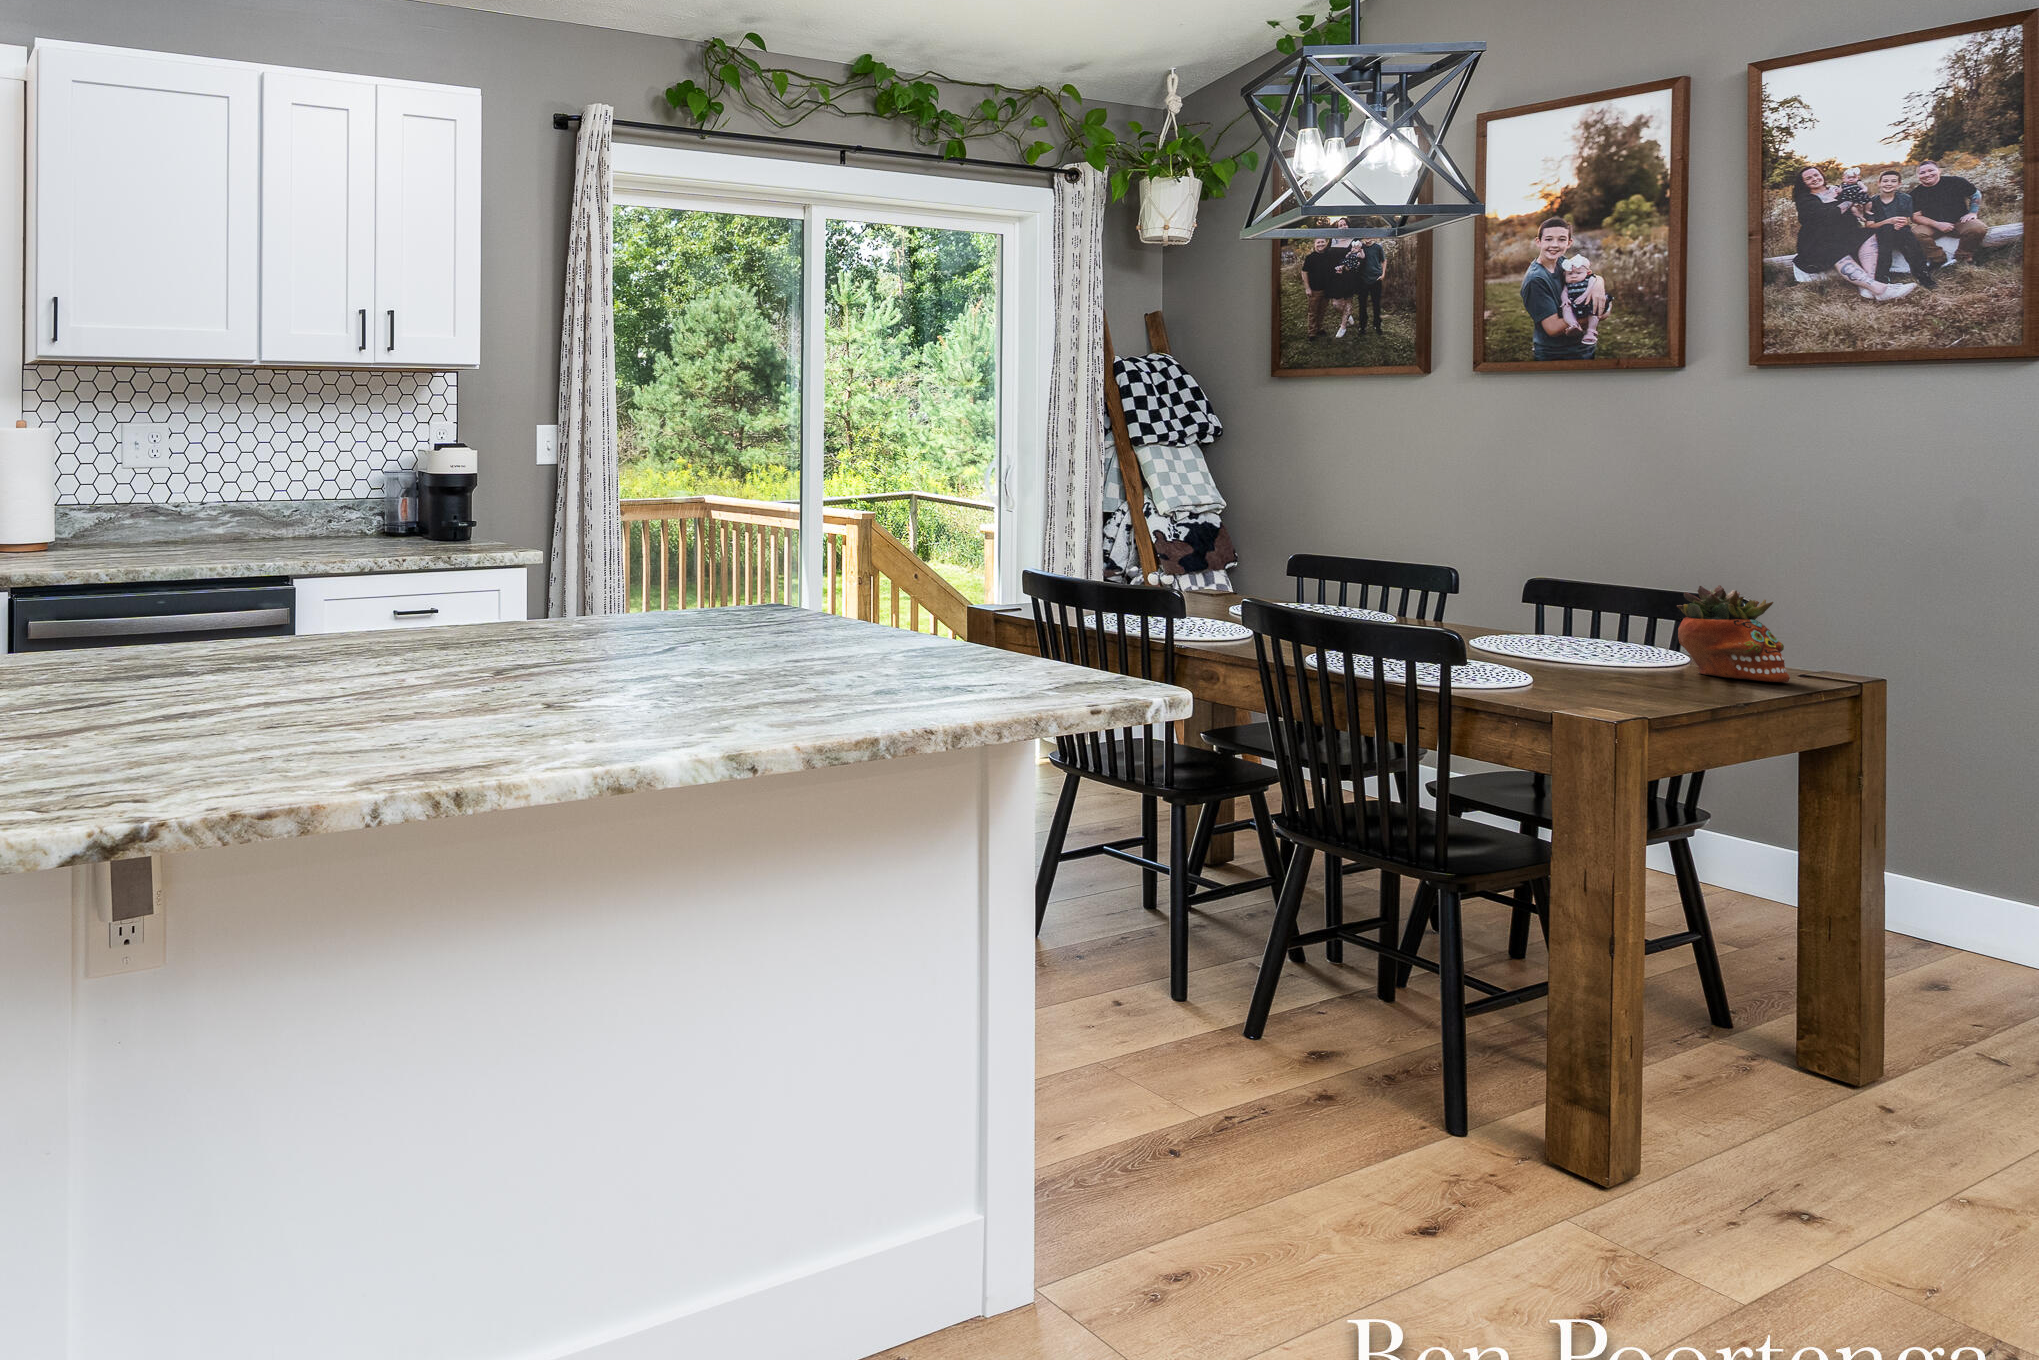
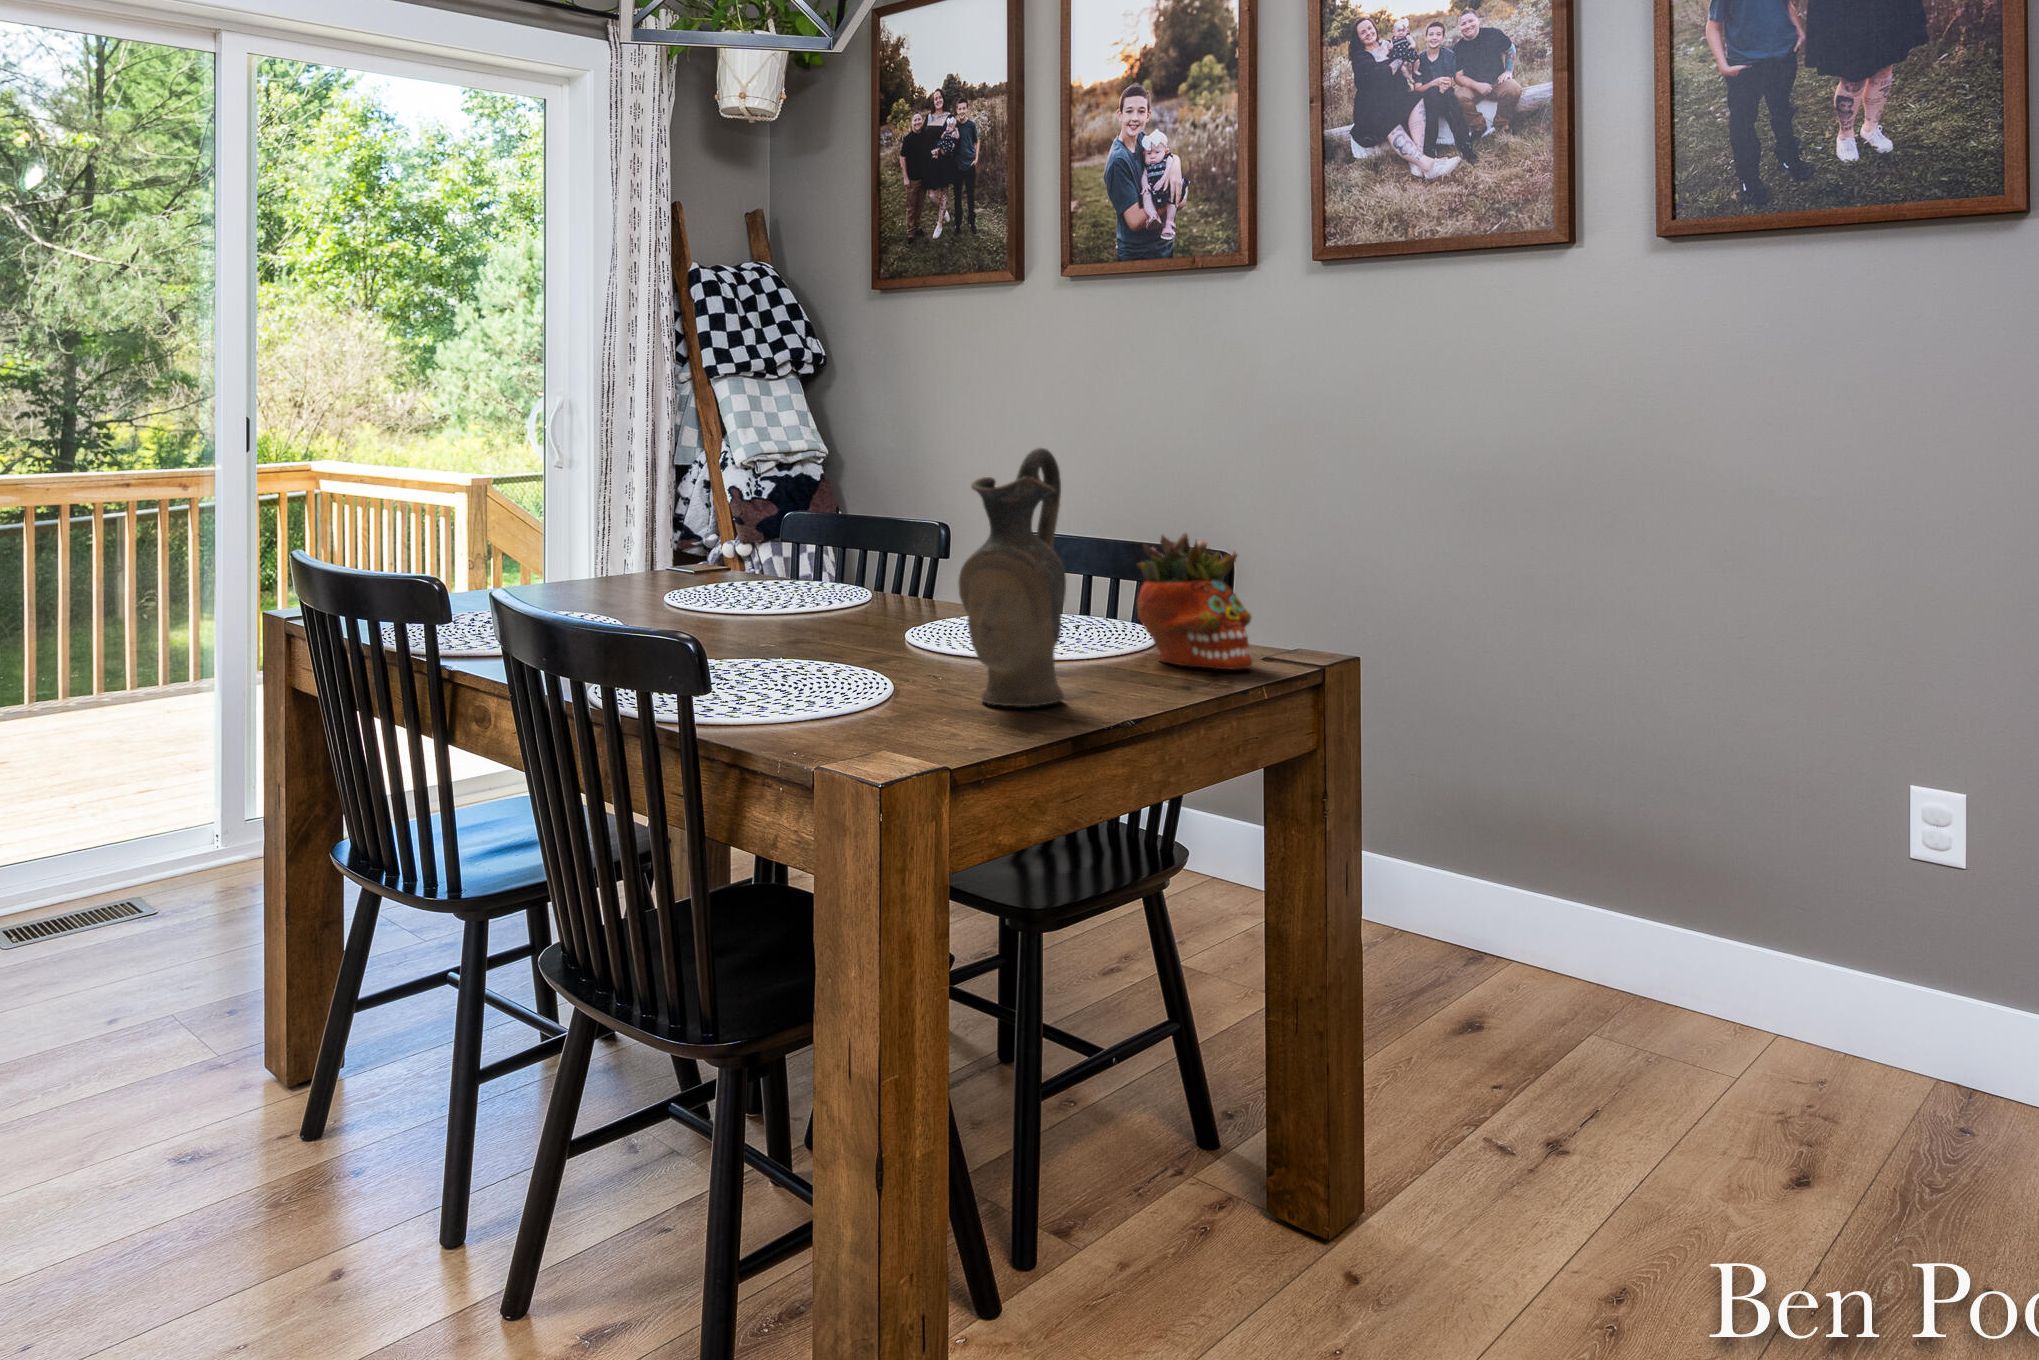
ceramic pitcher: none [1582,526,1667,693] -> present [959,448,1066,706]

